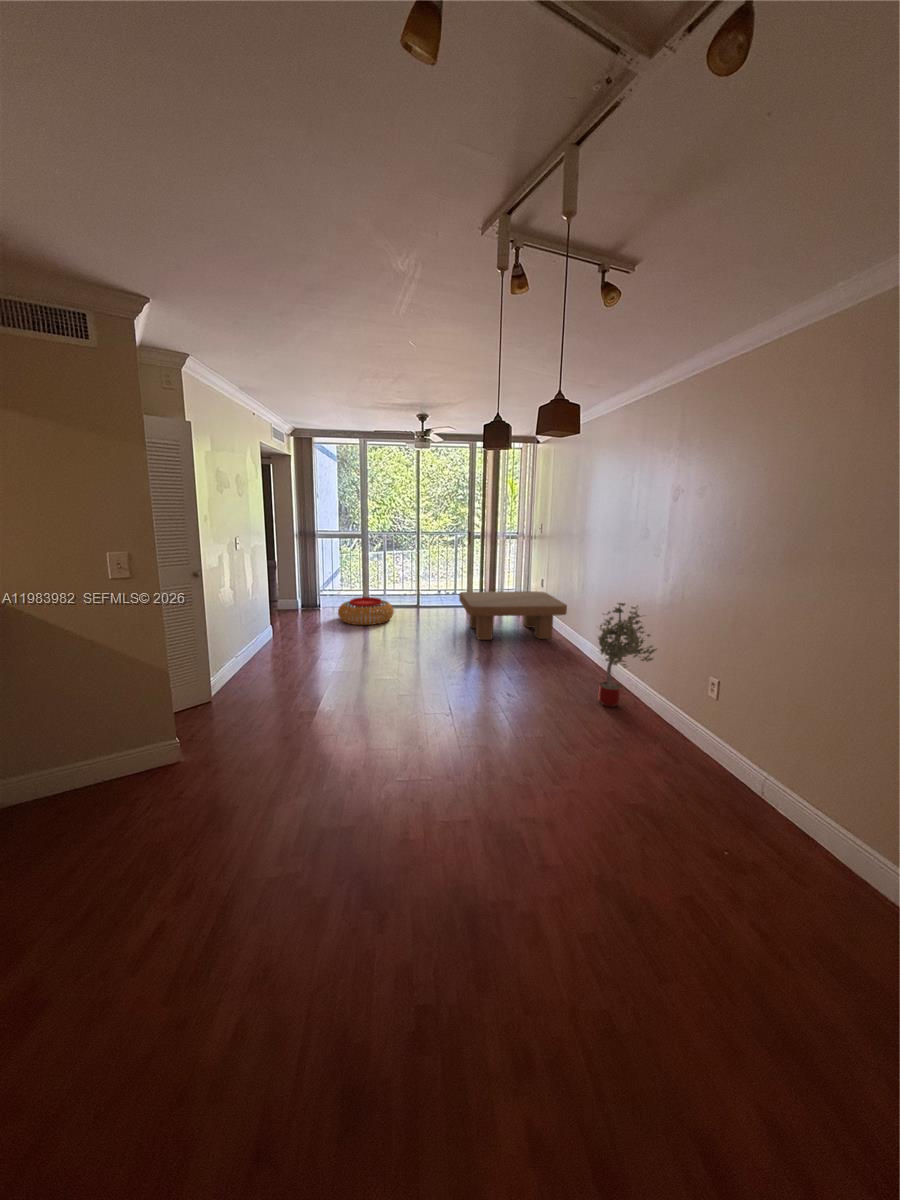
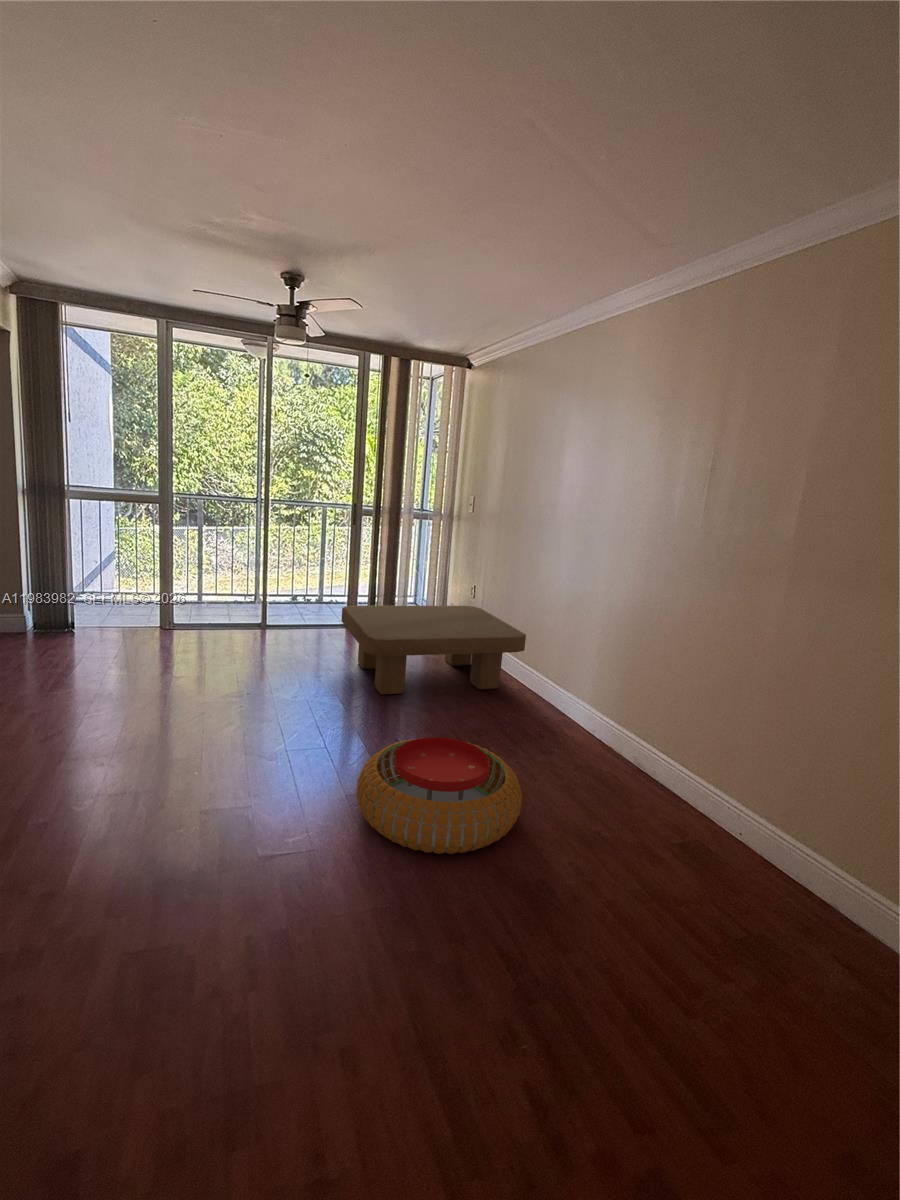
pouf: present [338,597,394,625] -> present [357,737,522,854]
potted tree: present [598,603,657,707] -> none [618,659,746,843]

